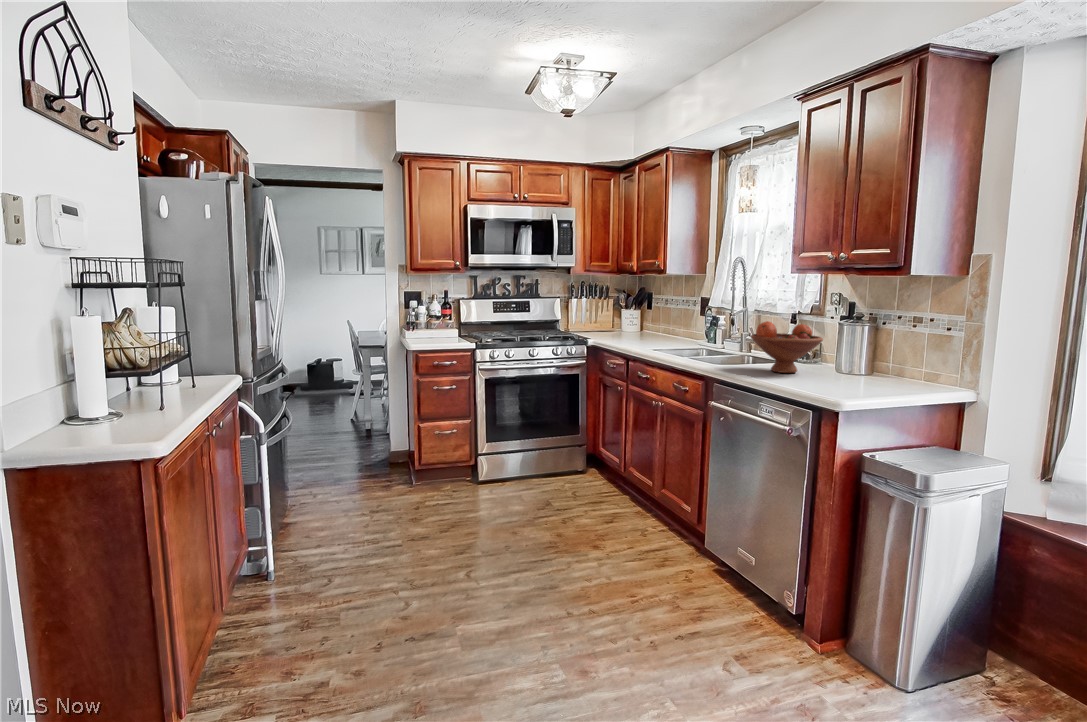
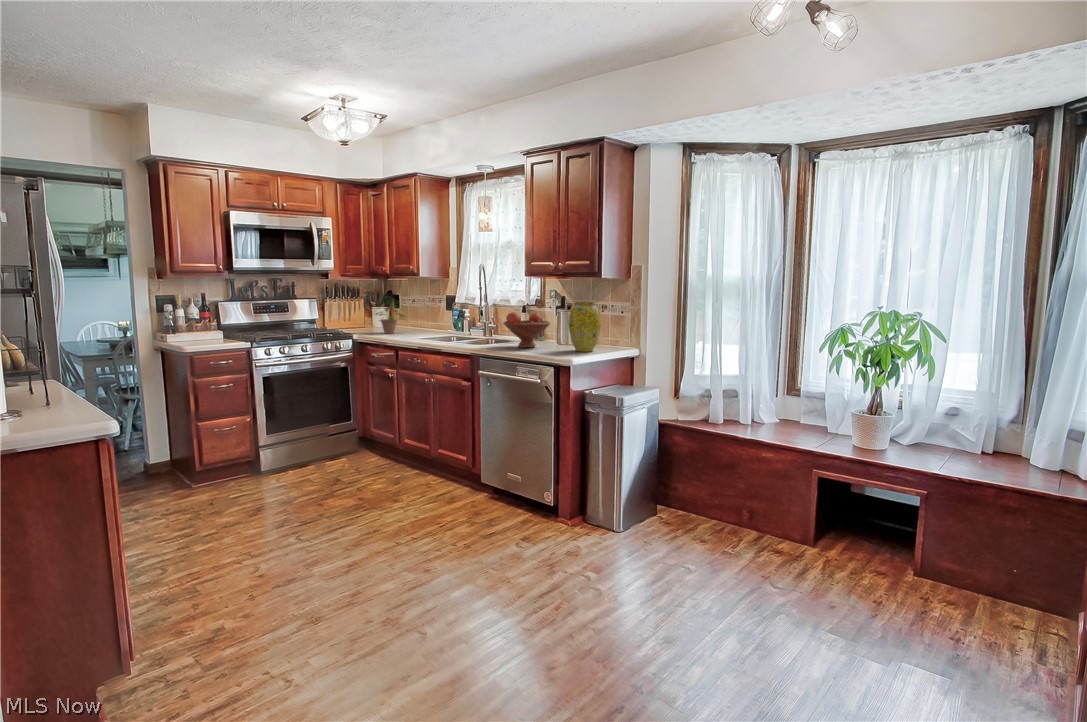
potted plant: none [602,292,654,340] -> present [376,293,404,334]
vase: none [849,308,906,388] -> present [568,301,601,352]

